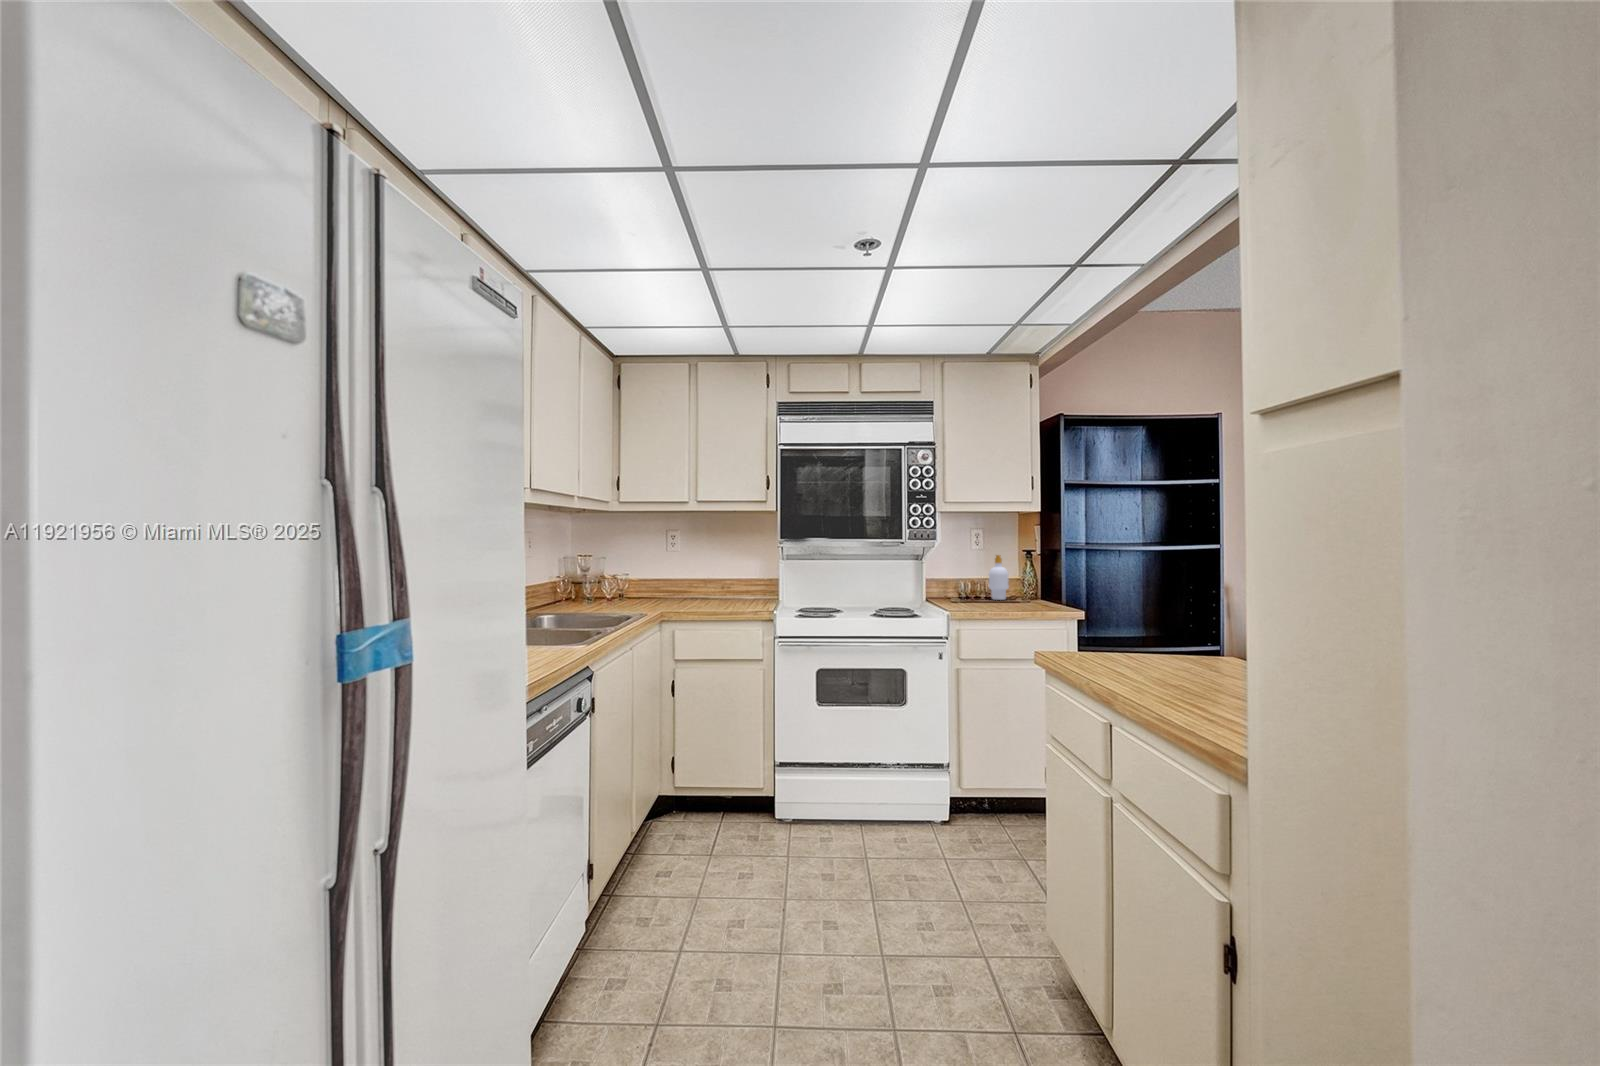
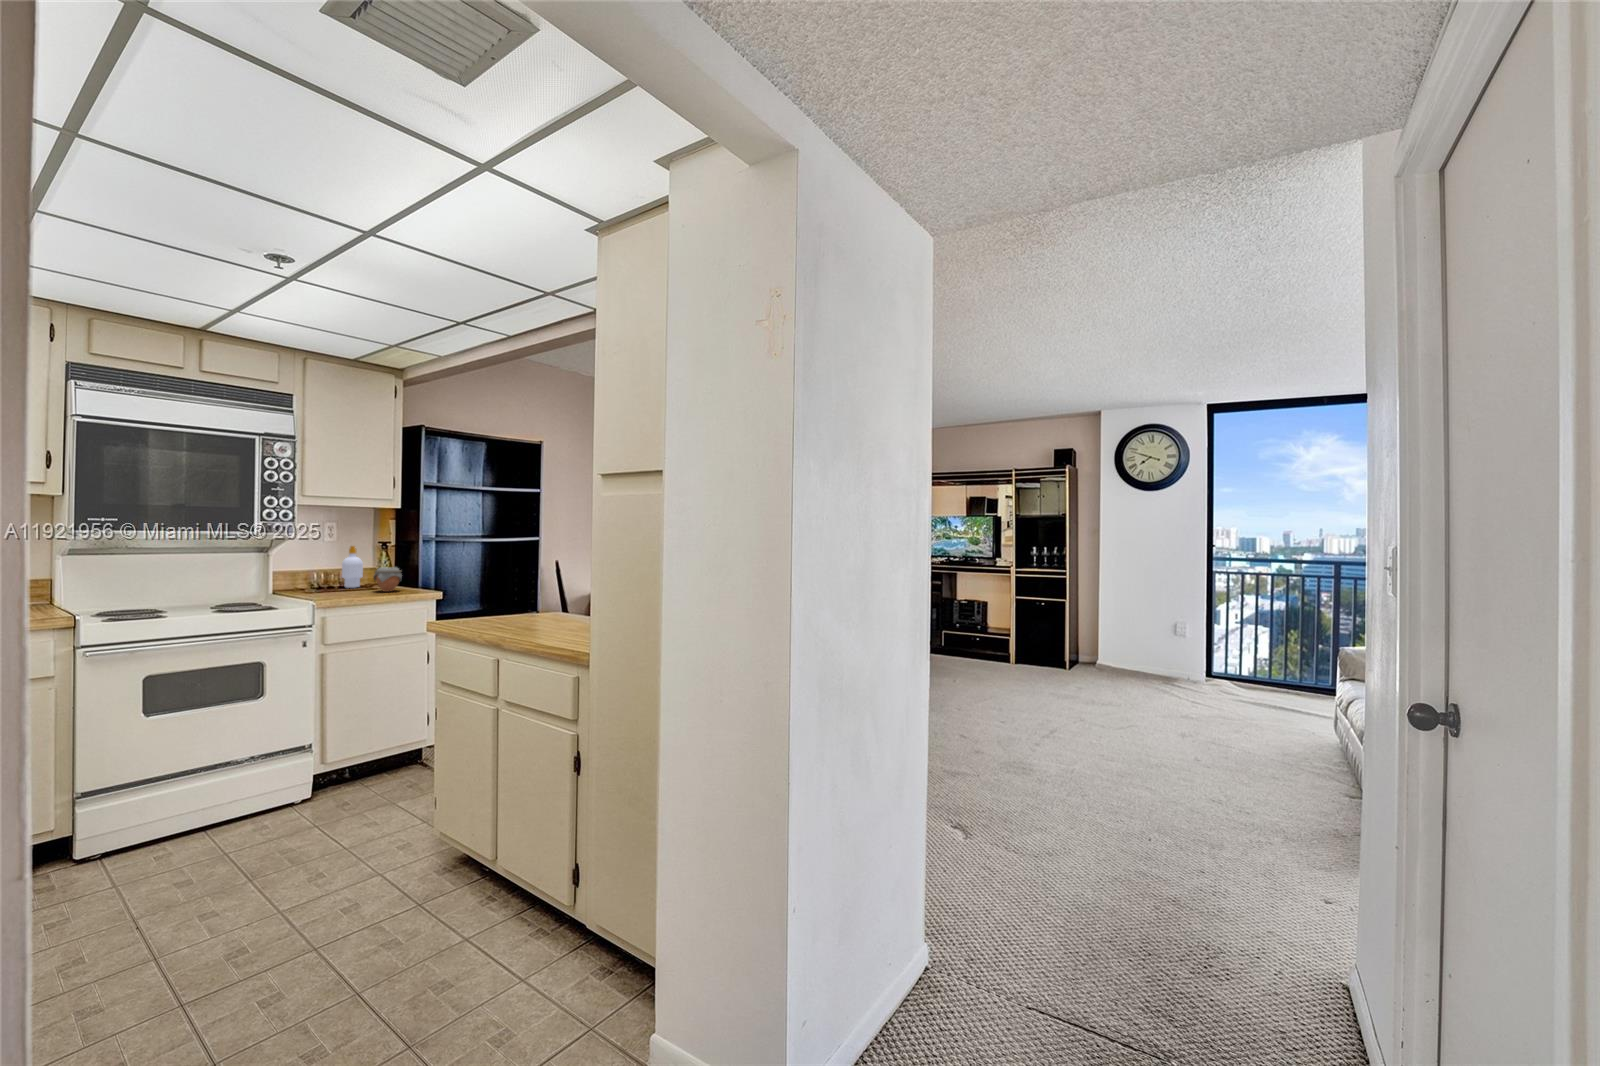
jar: none [1014,578,1043,606] -> present [374,567,402,592]

